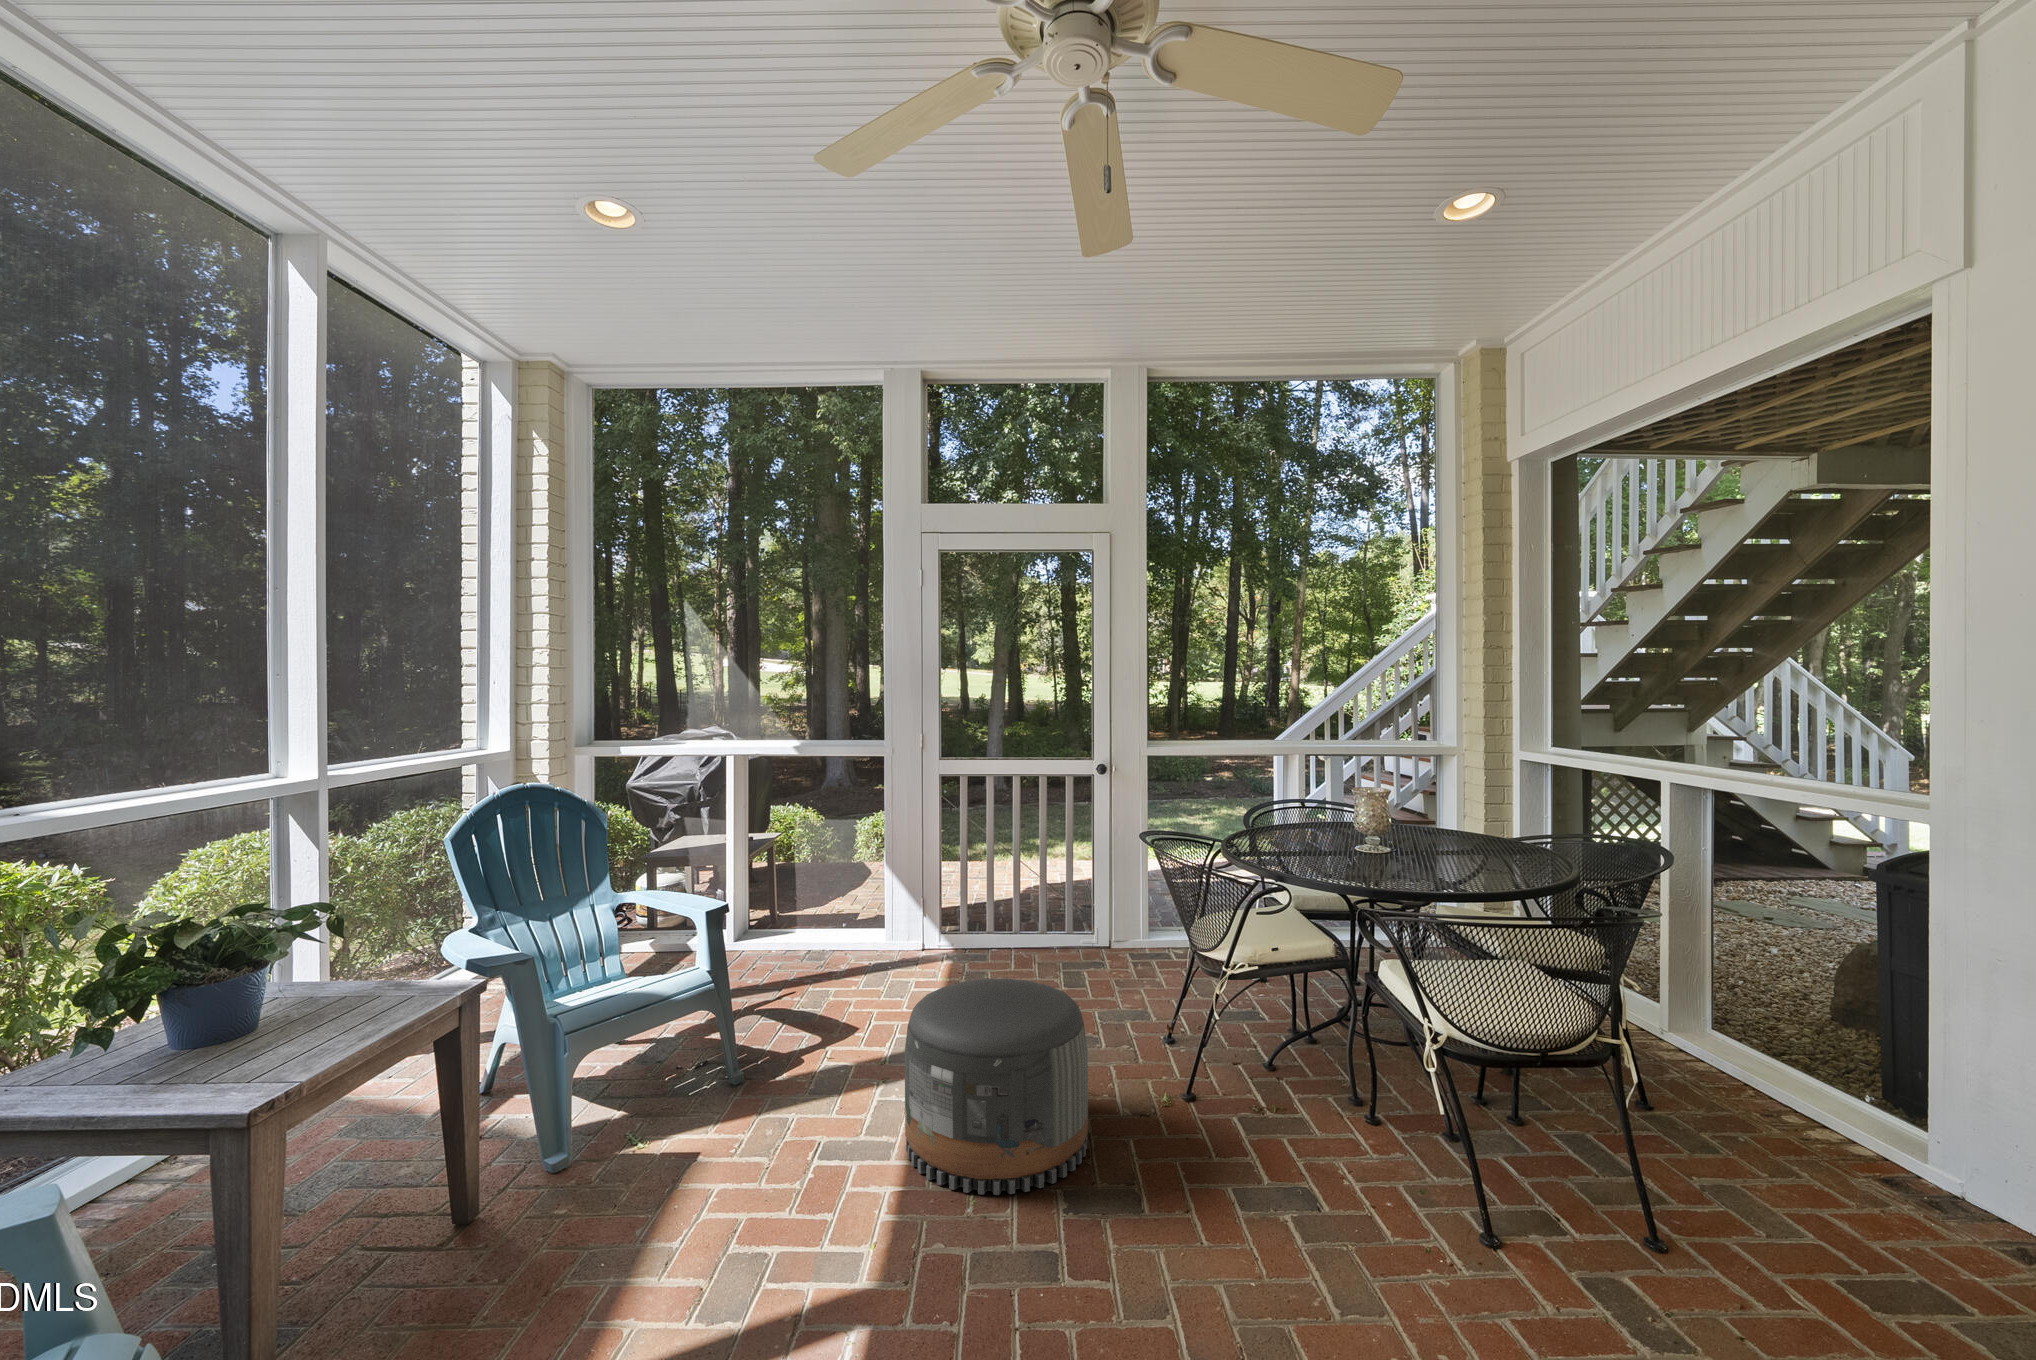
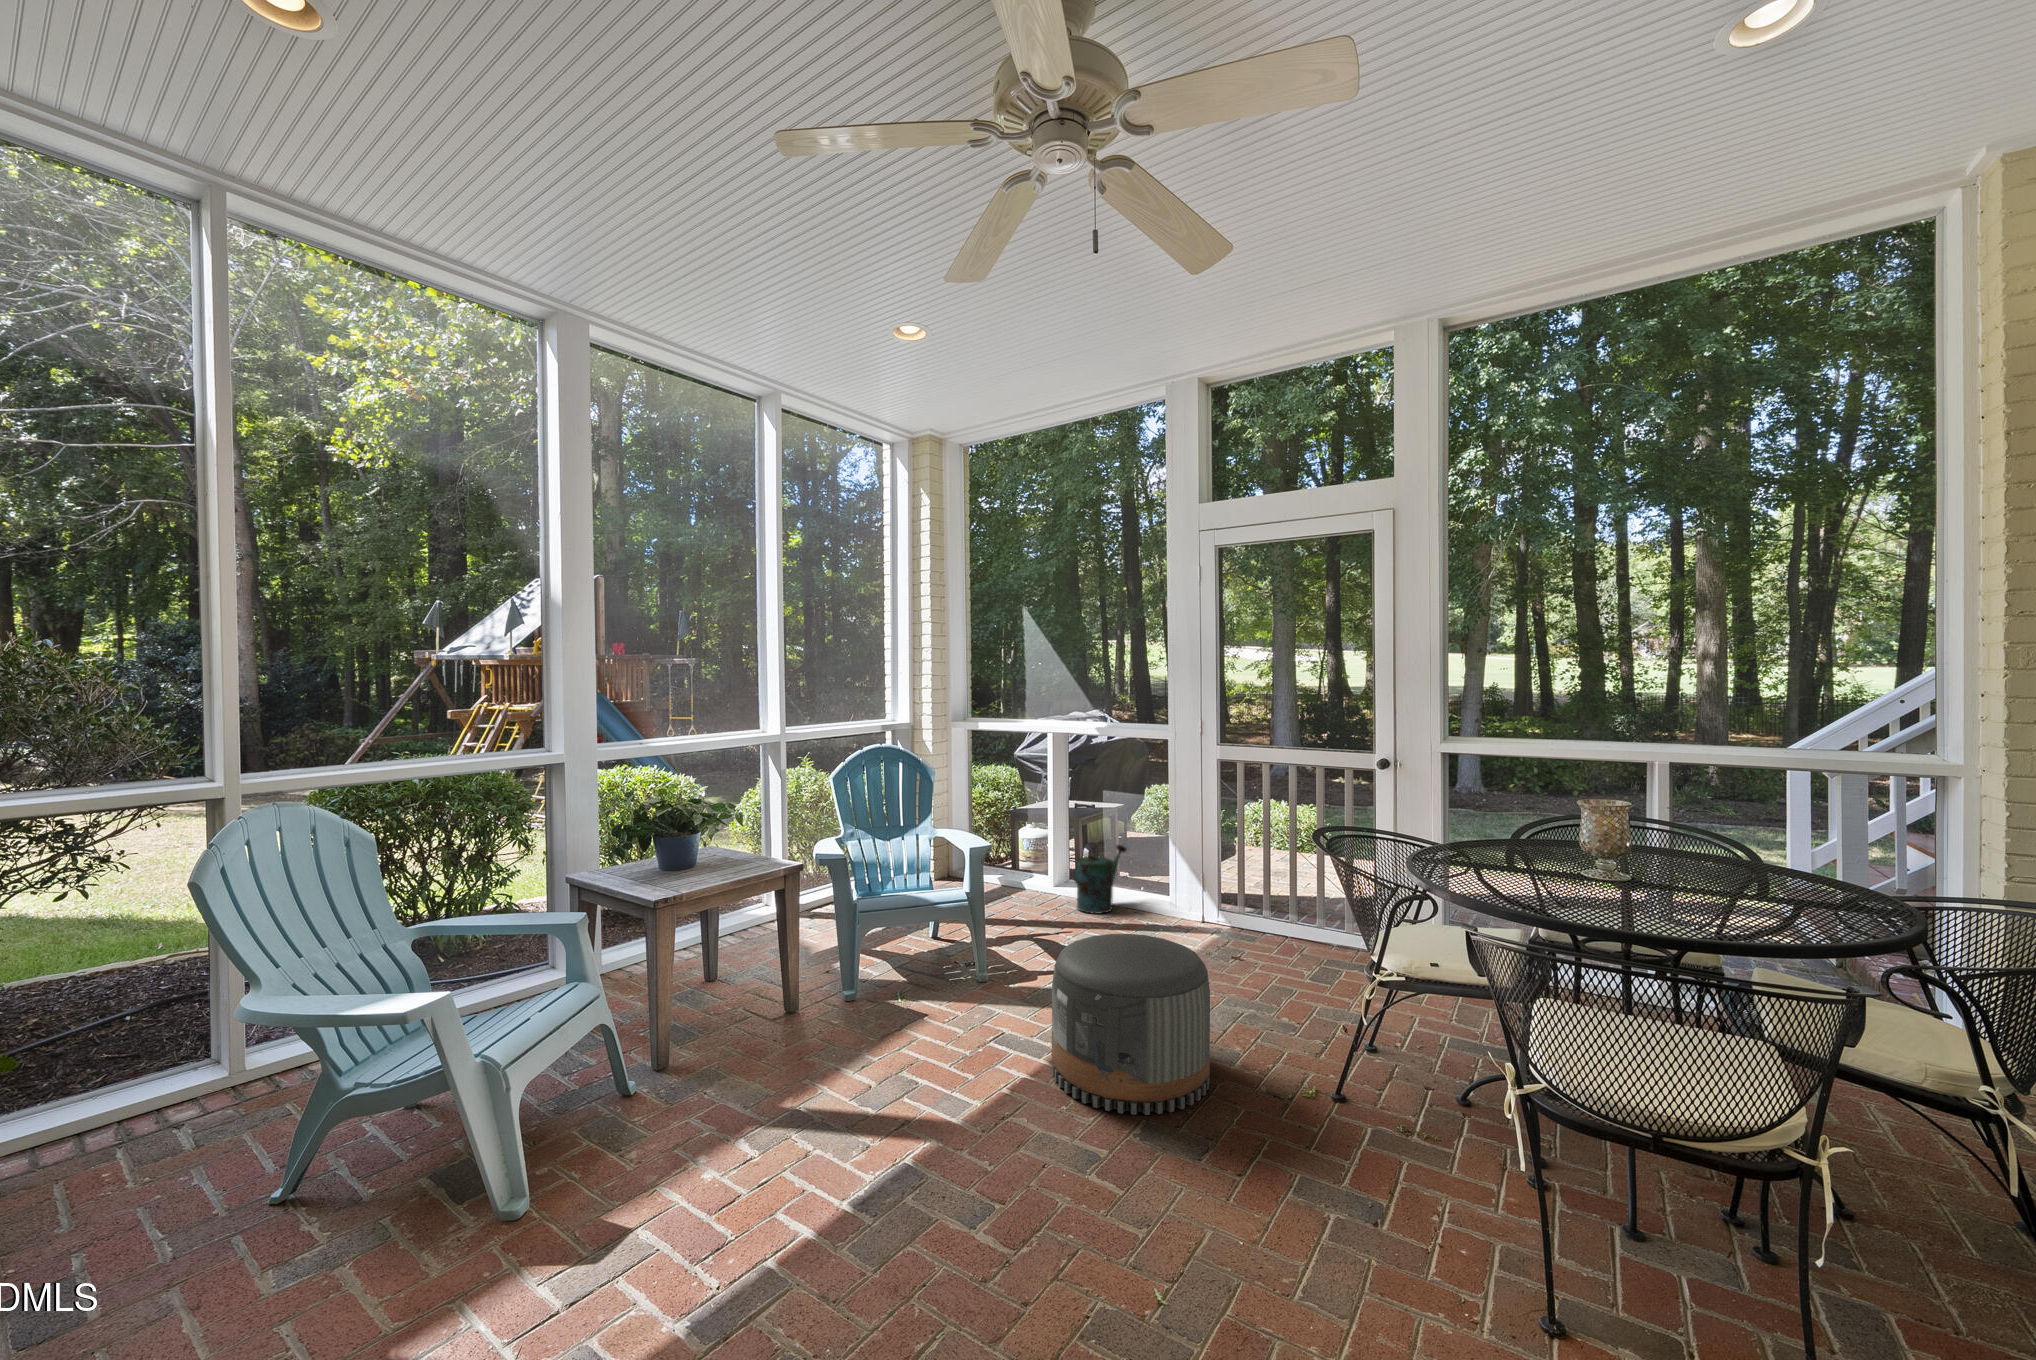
watering can: none [777,881,826,969] -> present [1074,845,1127,914]

